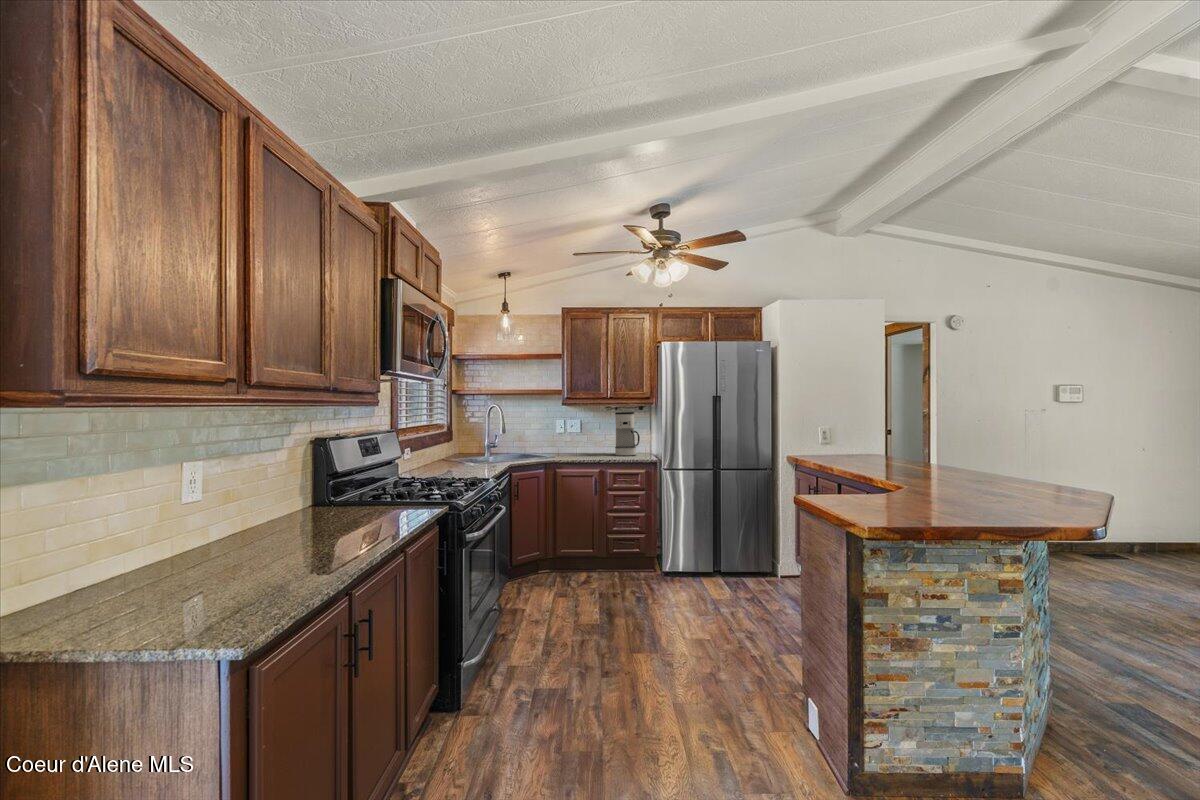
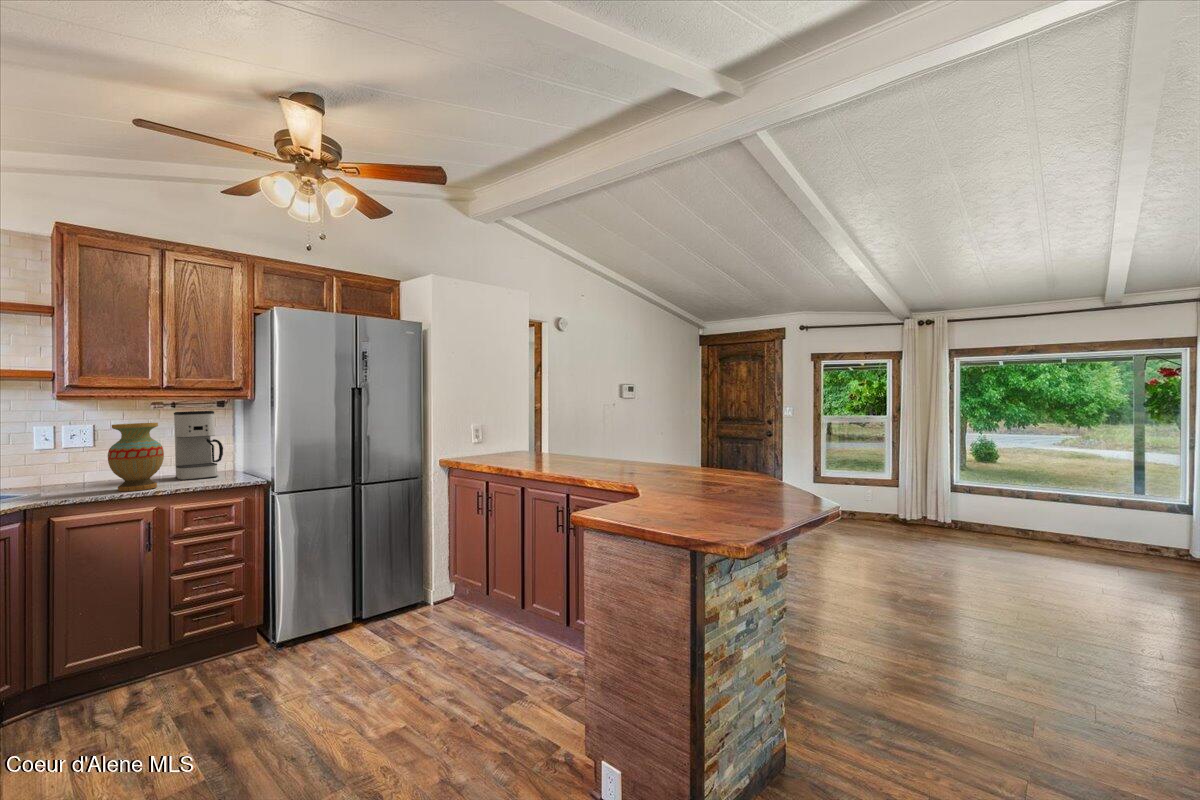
vase: none [579,419,605,459] -> present [108,423,164,491]

